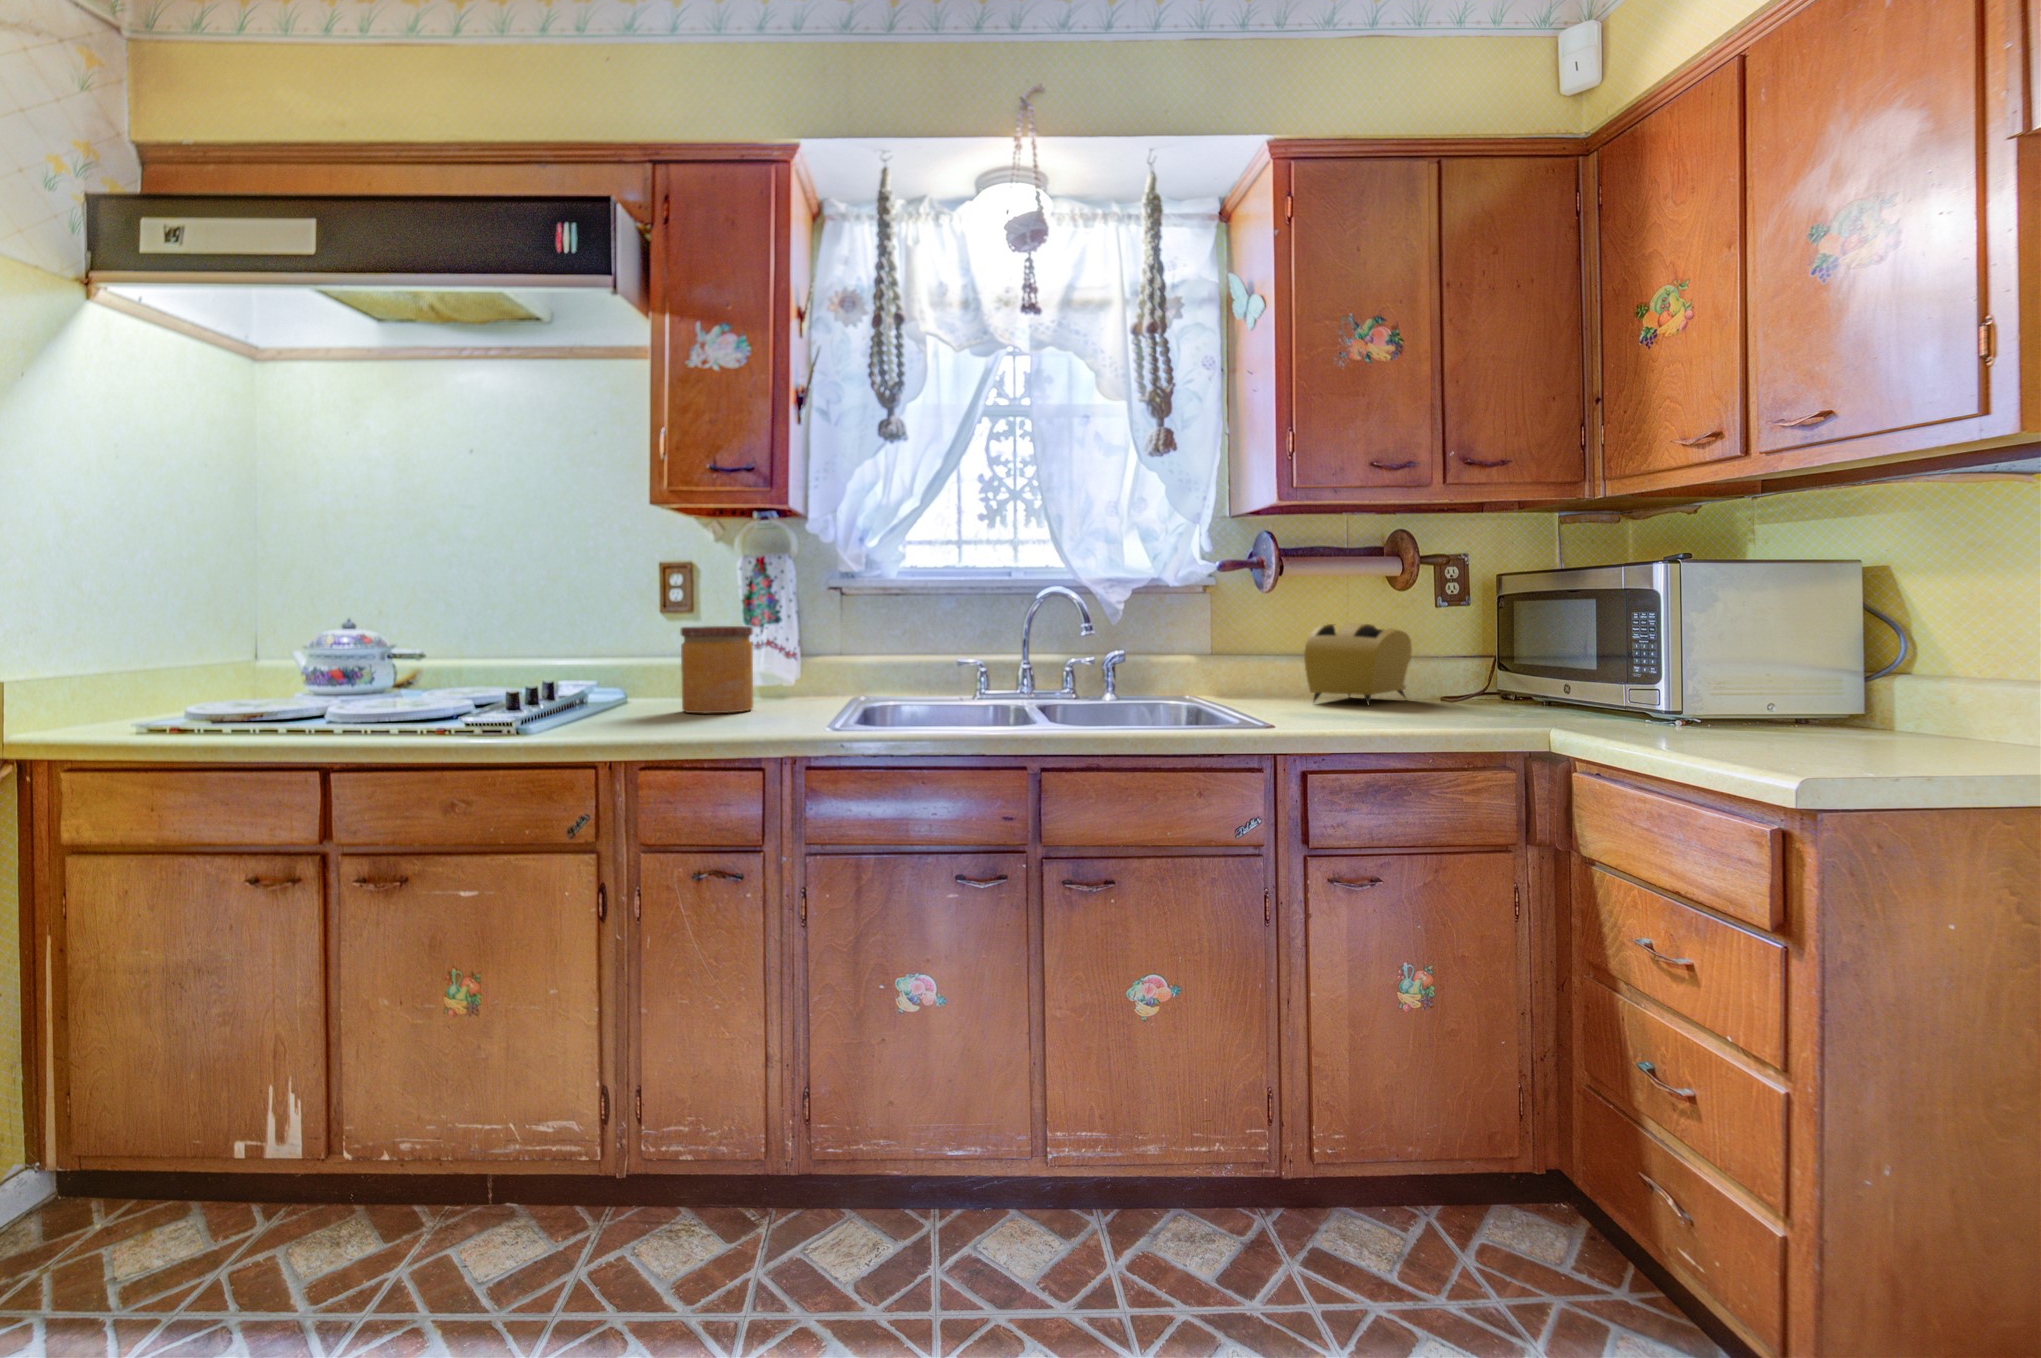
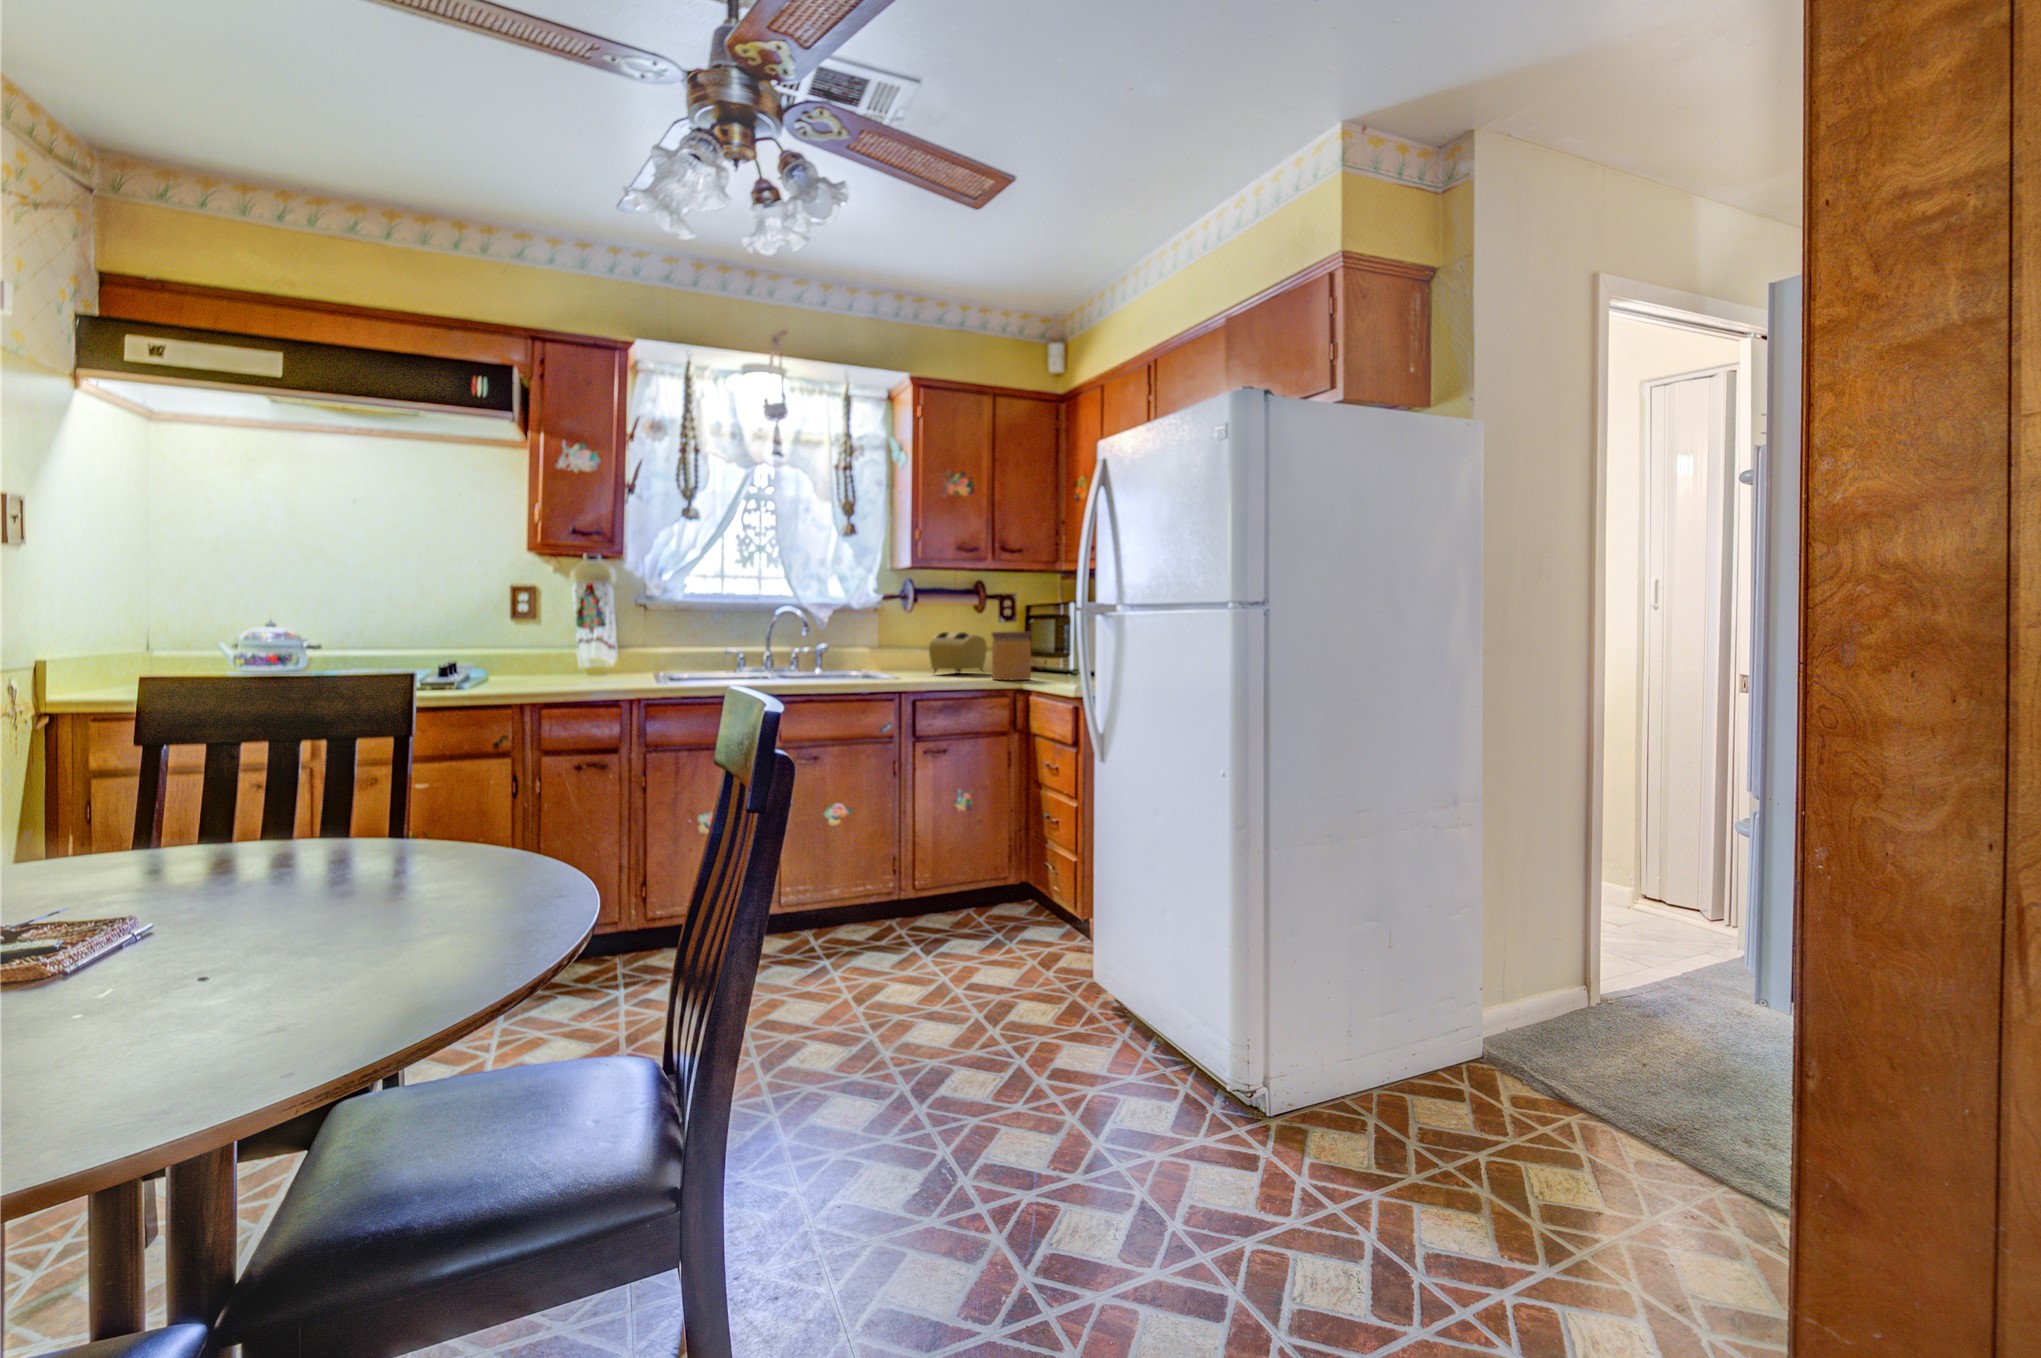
jar: present [681,626,753,713] -> present [992,632,1031,680]

